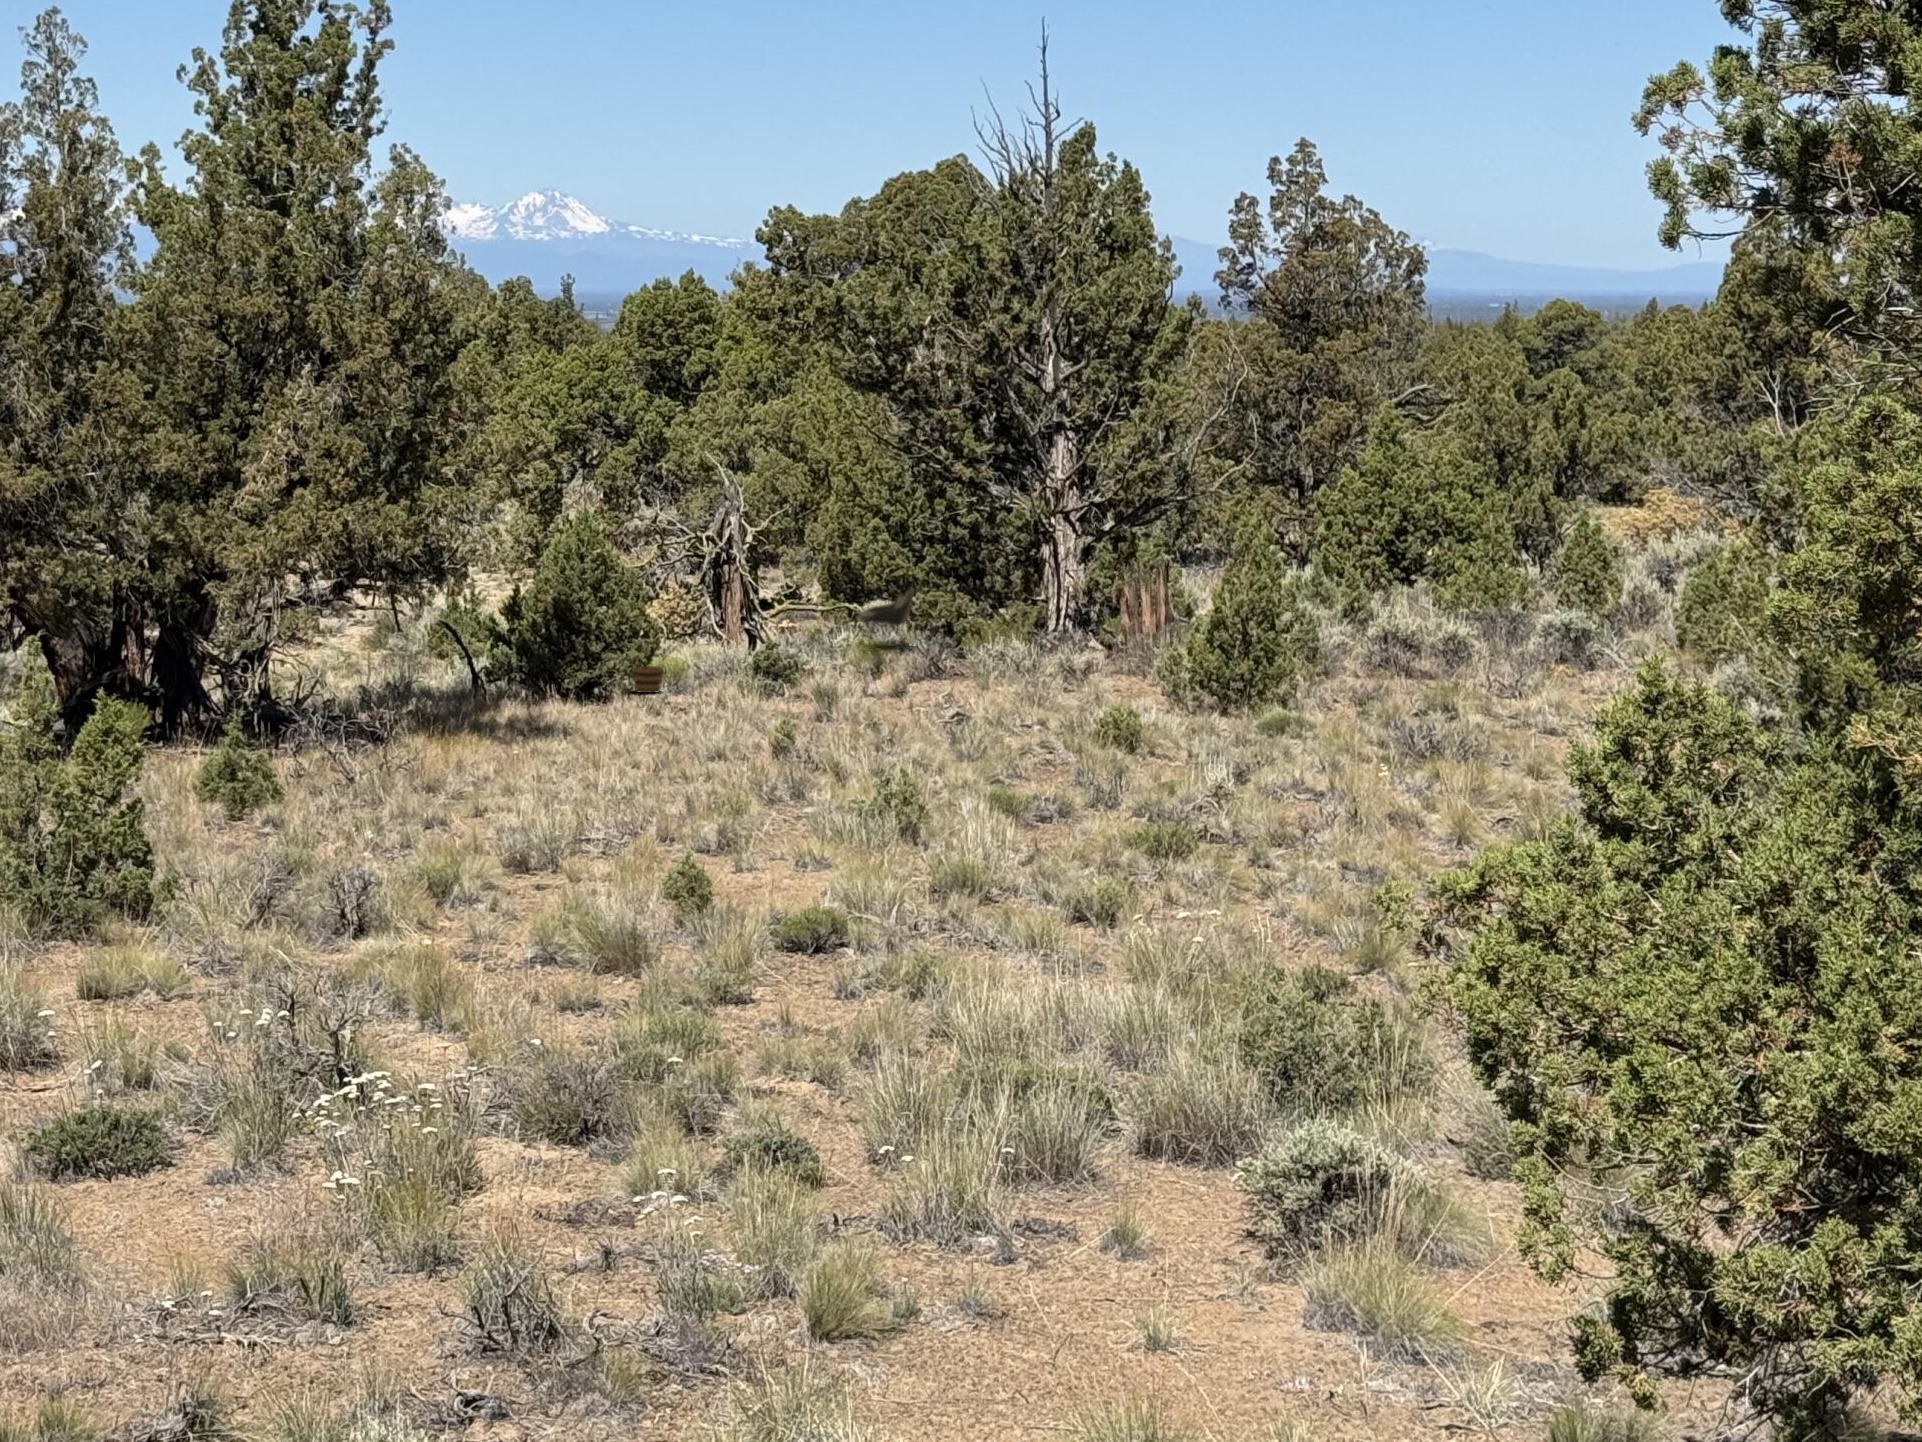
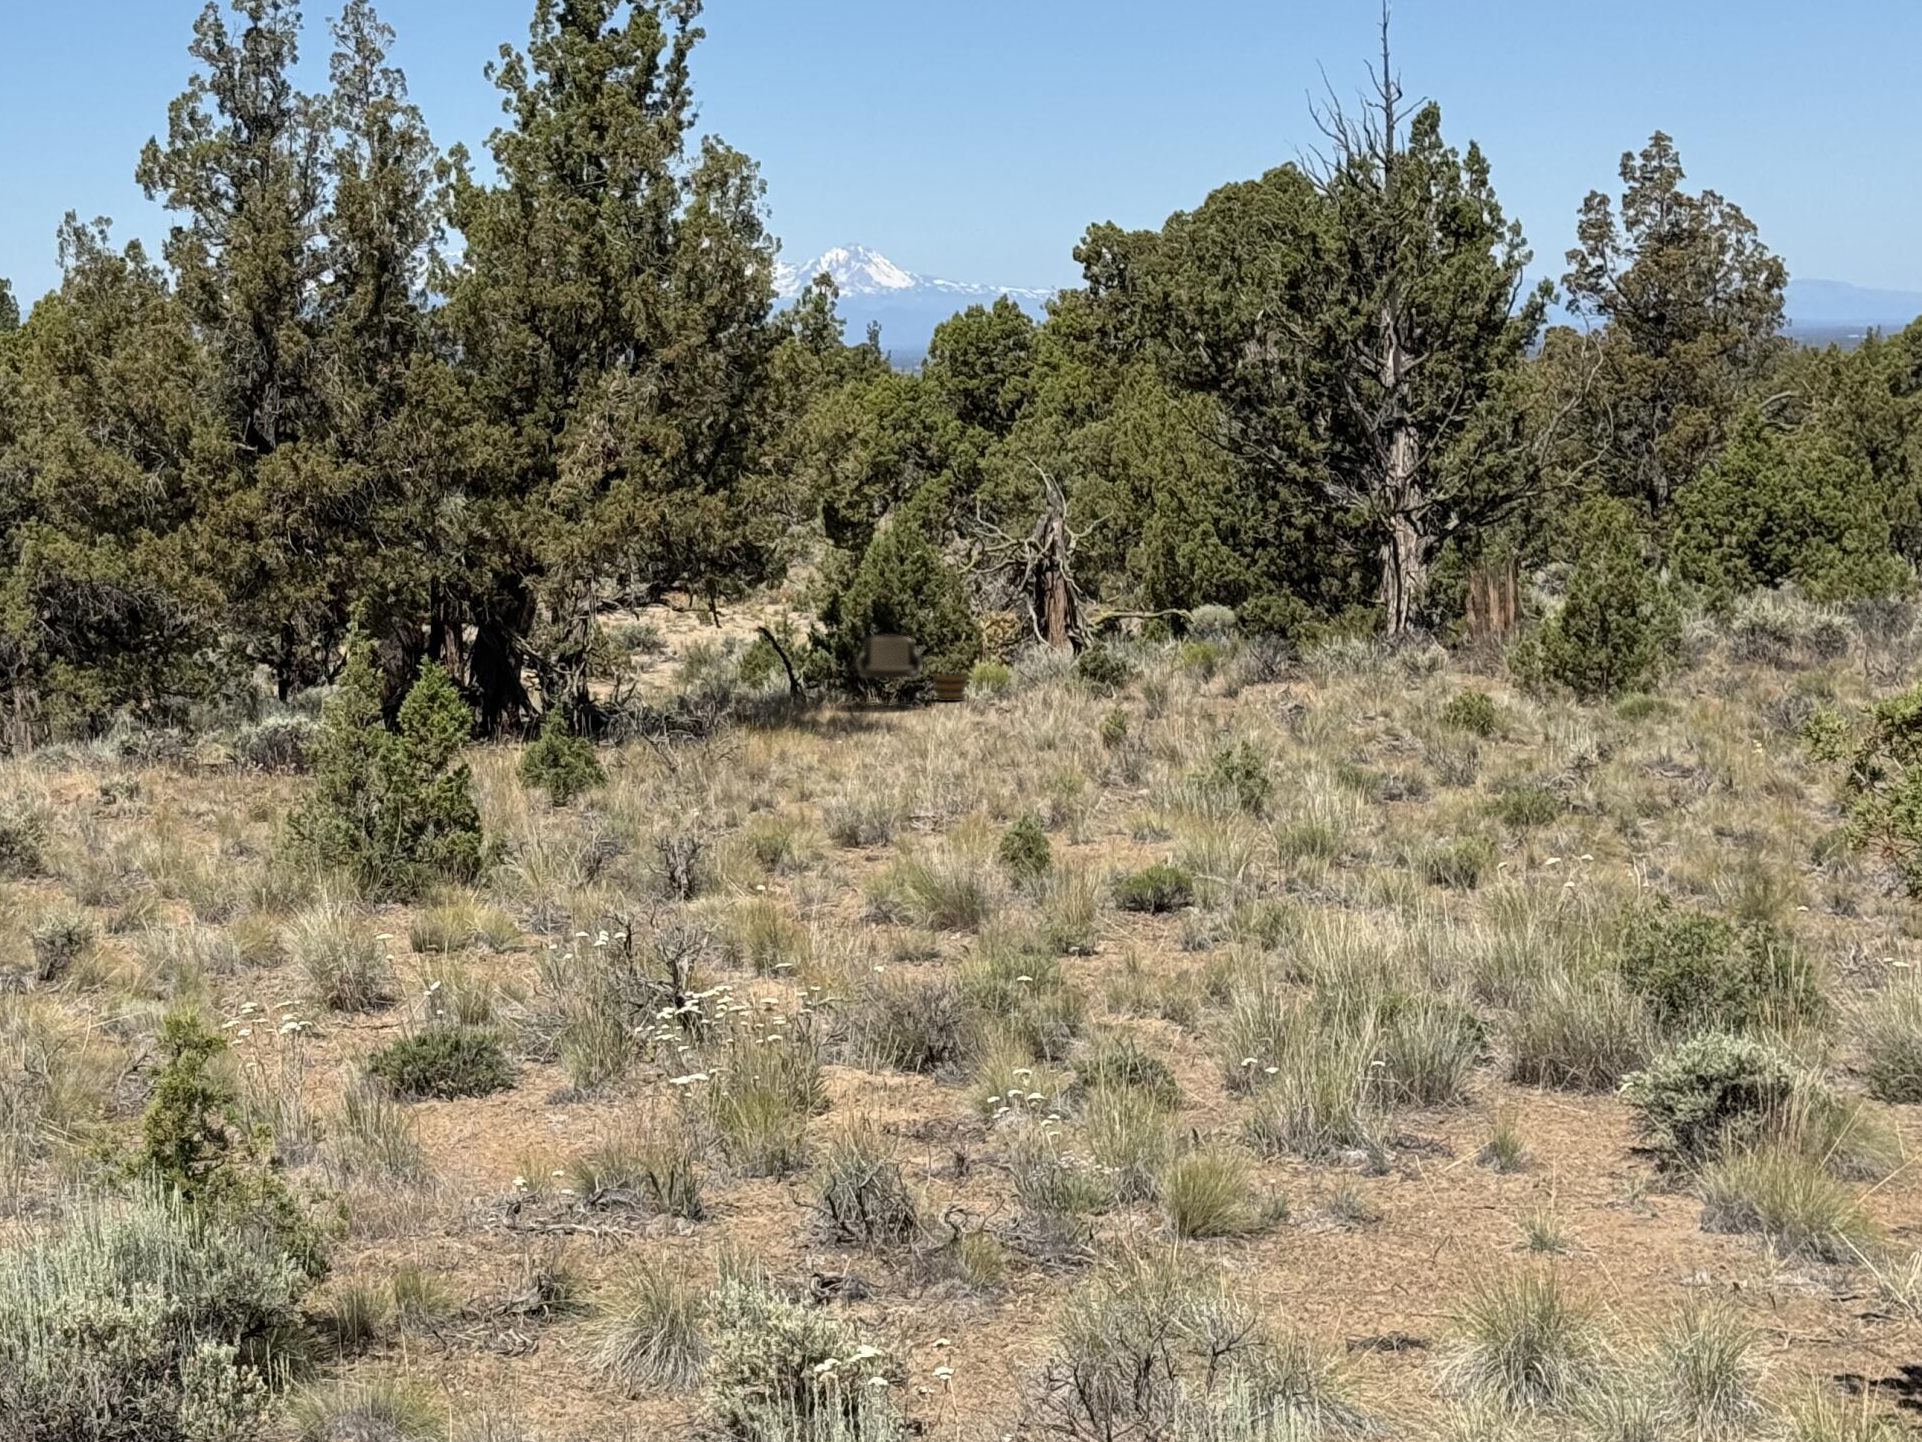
lounge chair: present [857,589,914,649] -> present [856,634,923,708]

